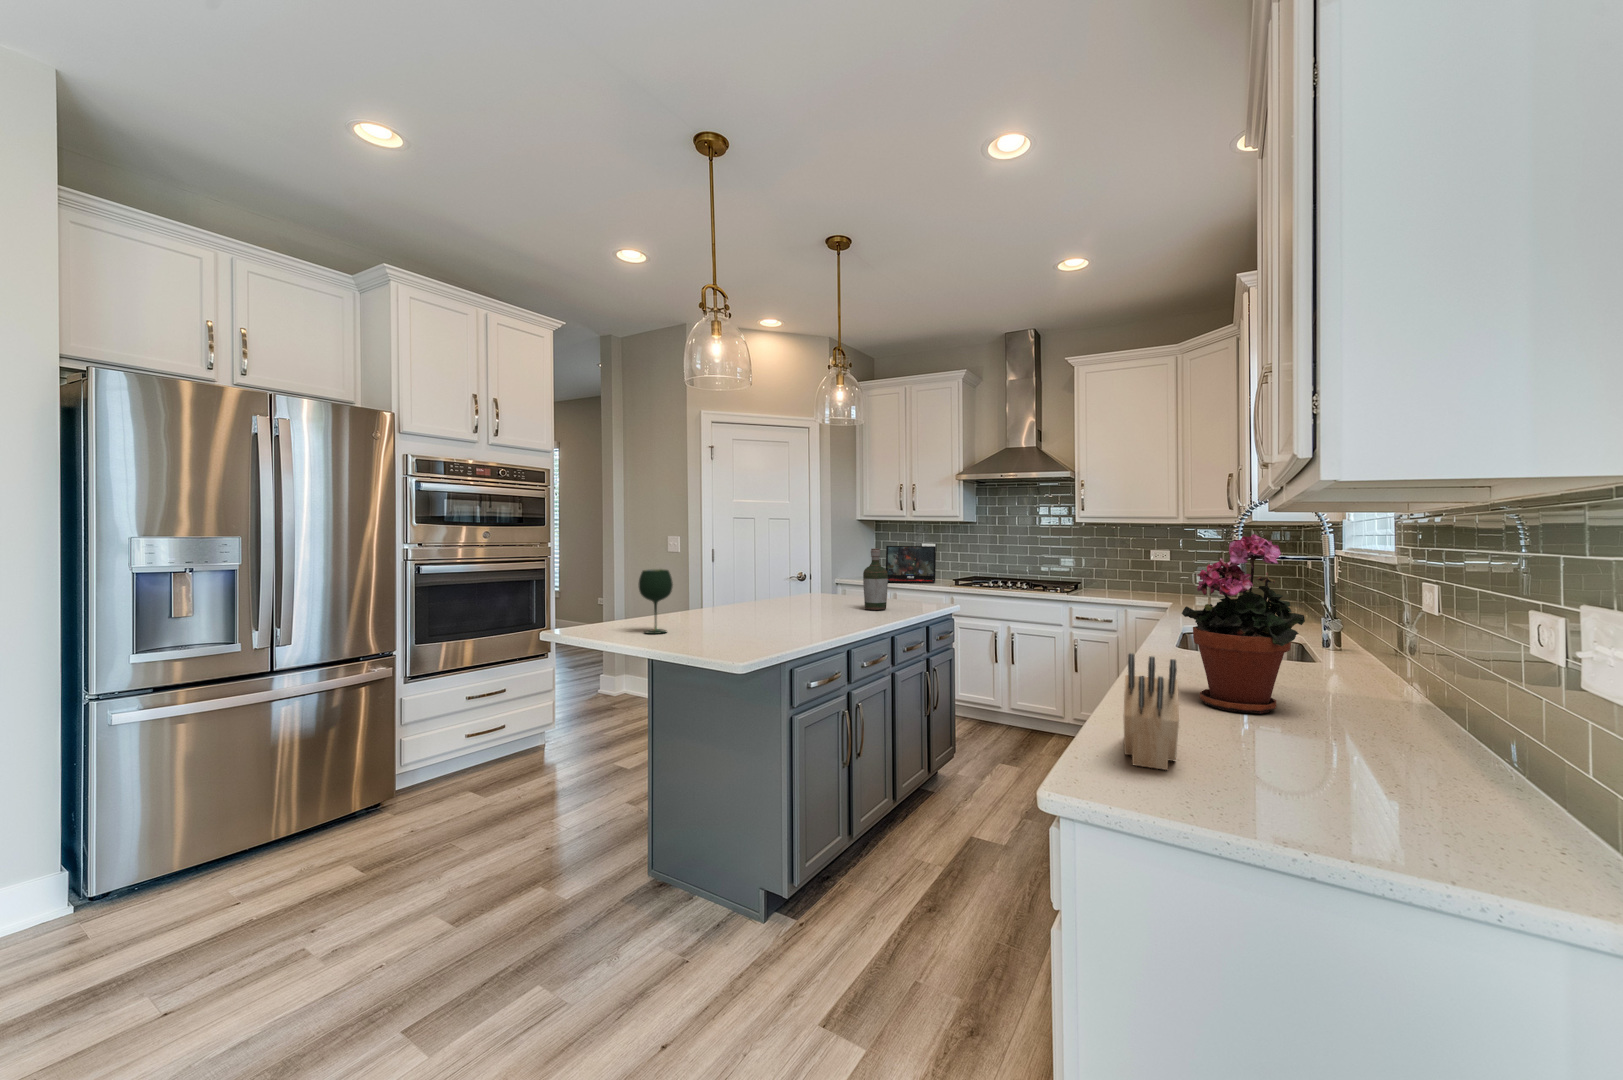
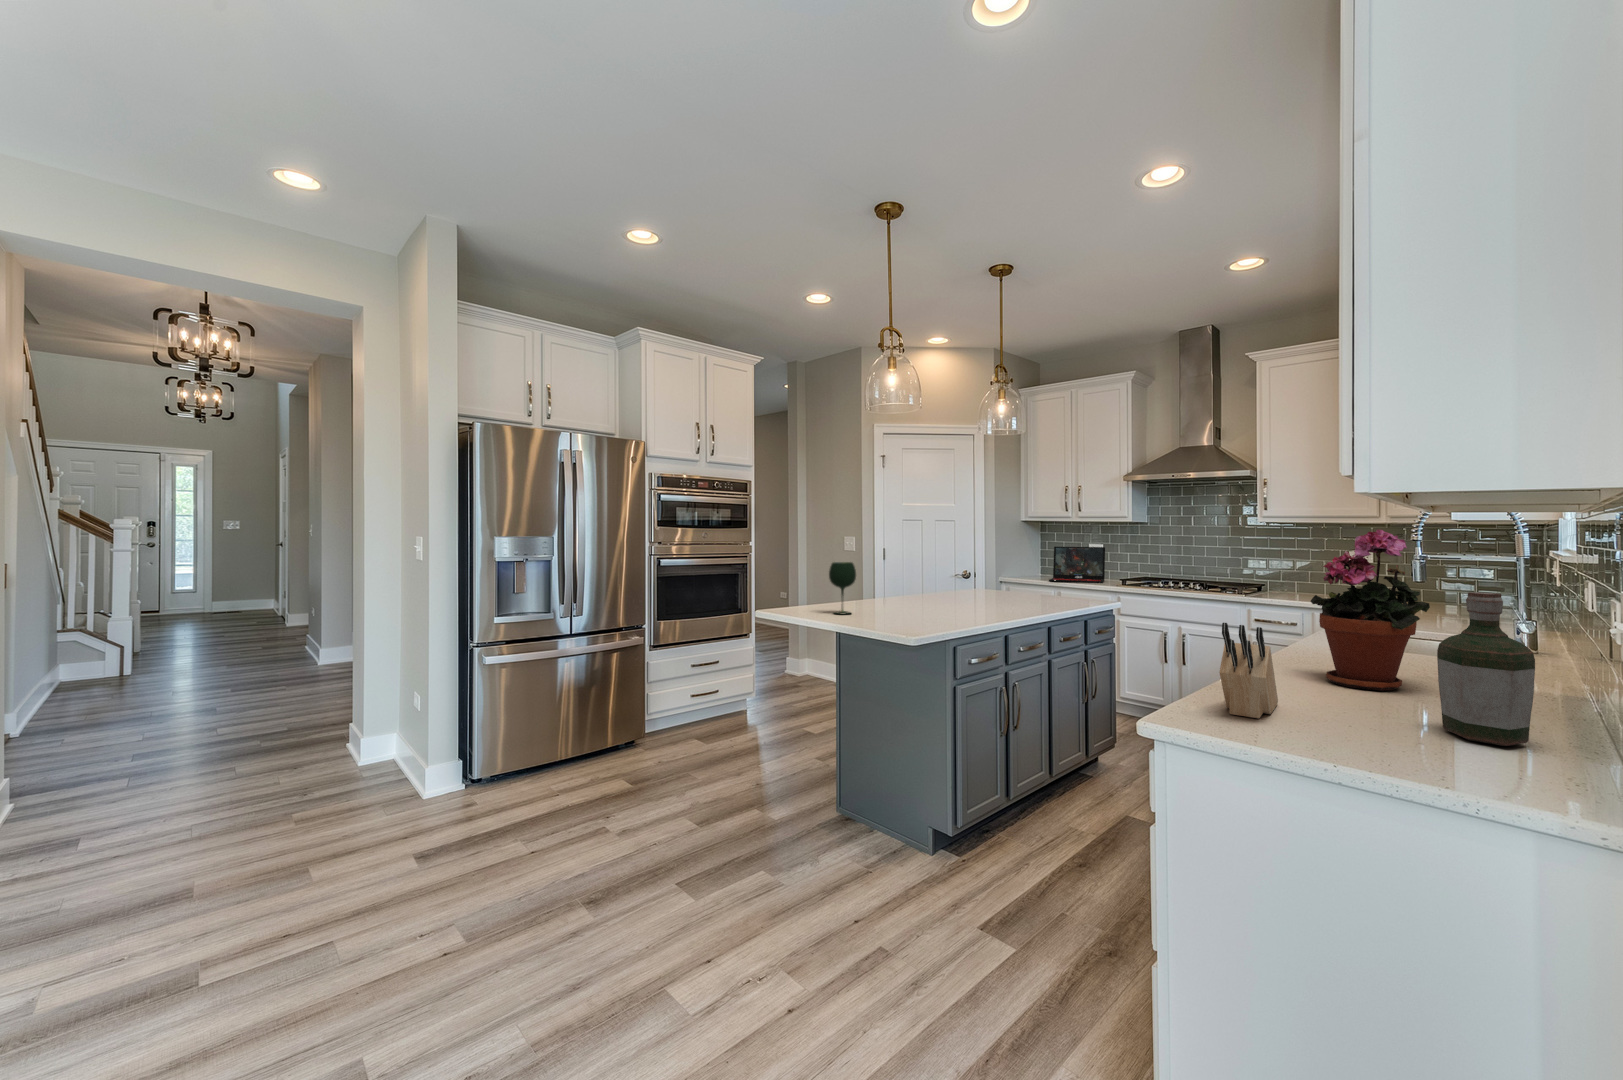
bottle: present [863,549,888,610] -> present [1437,592,1535,746]

